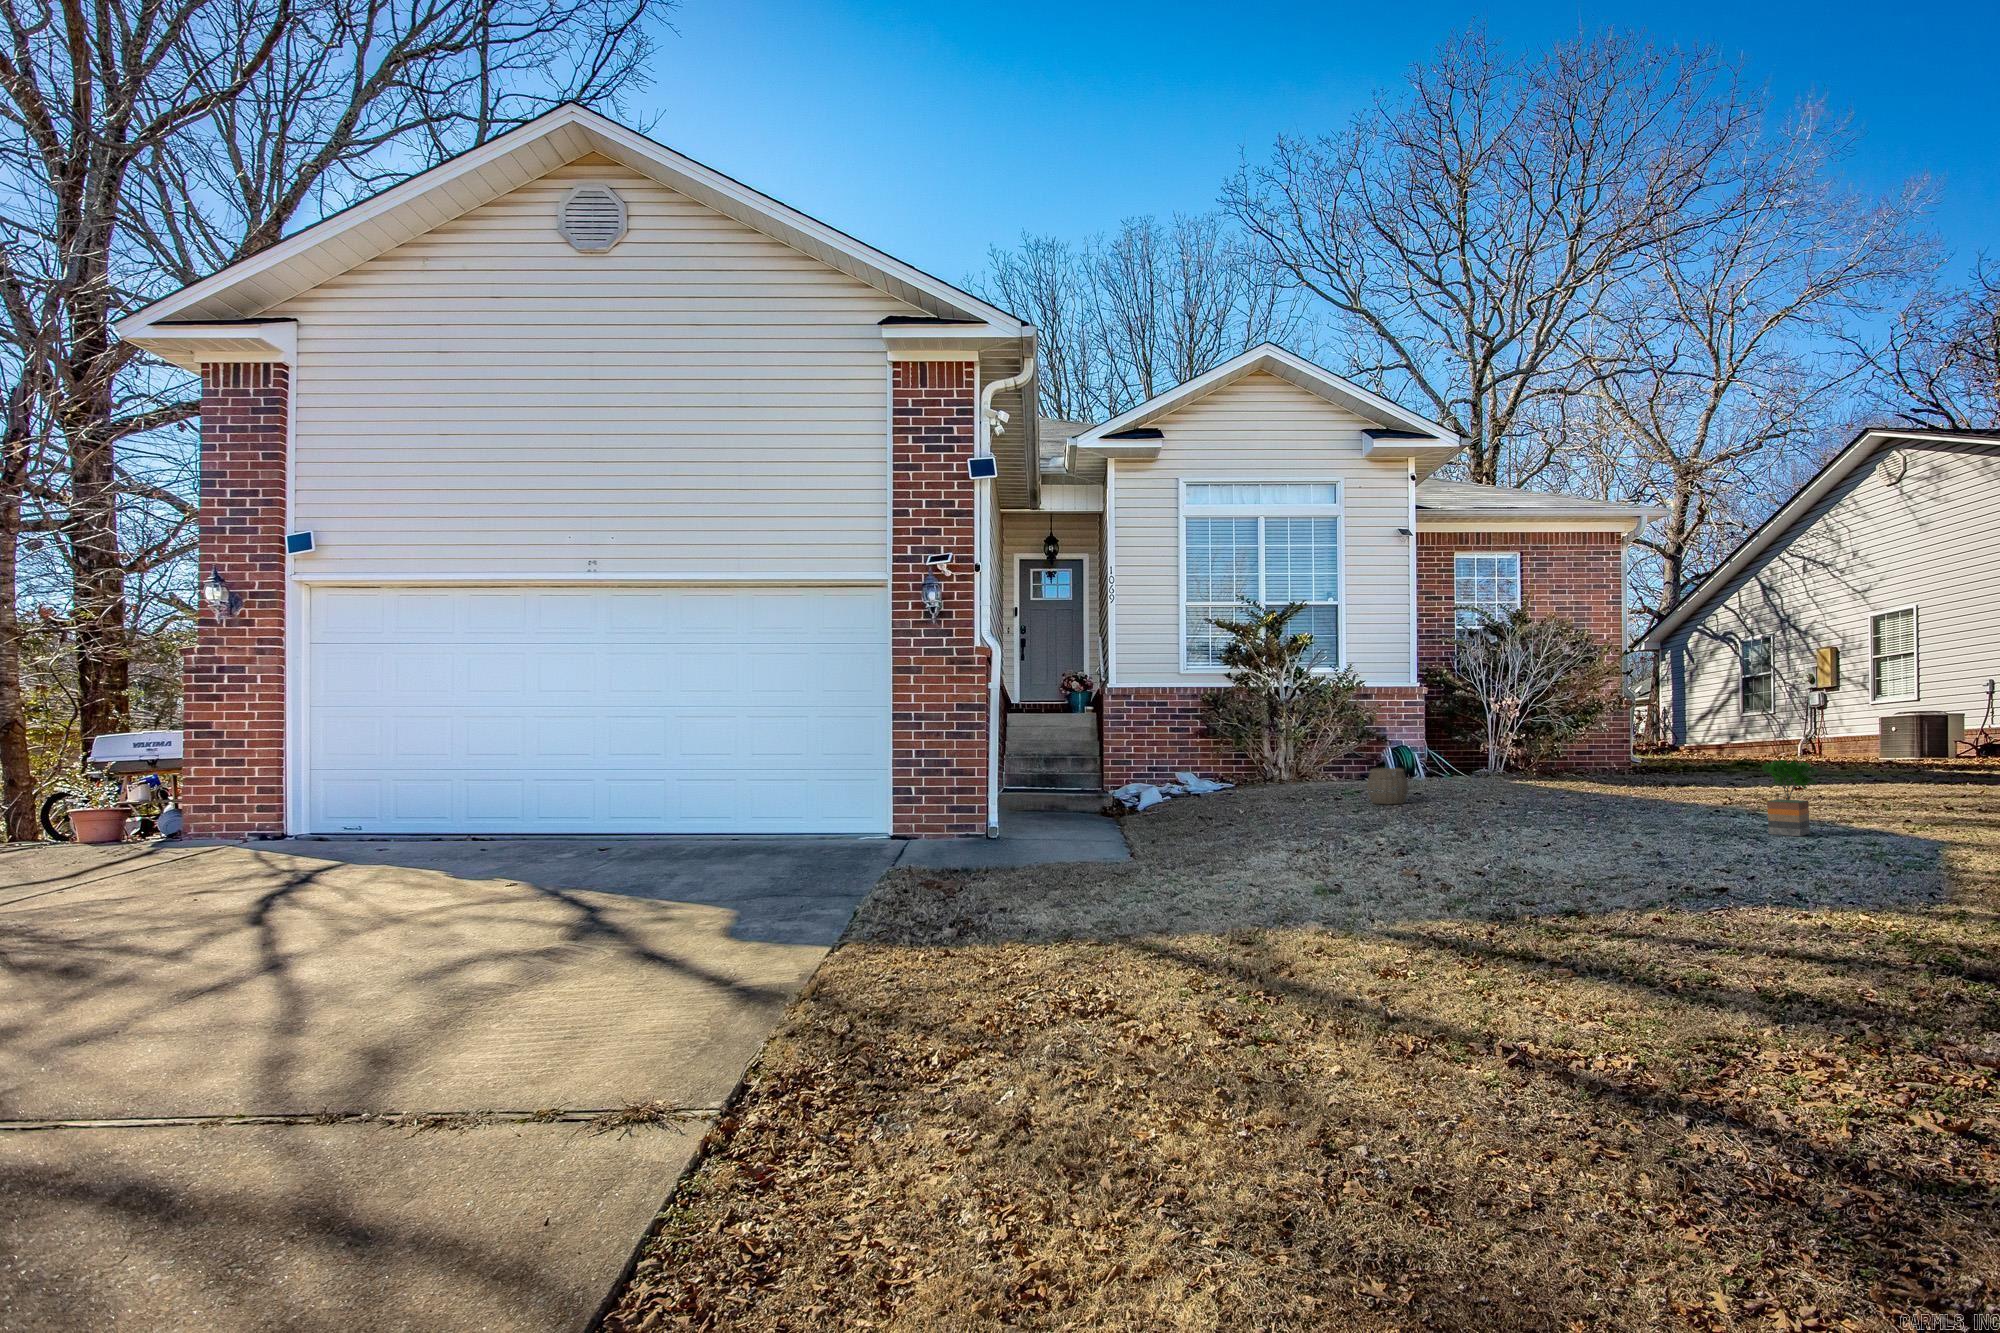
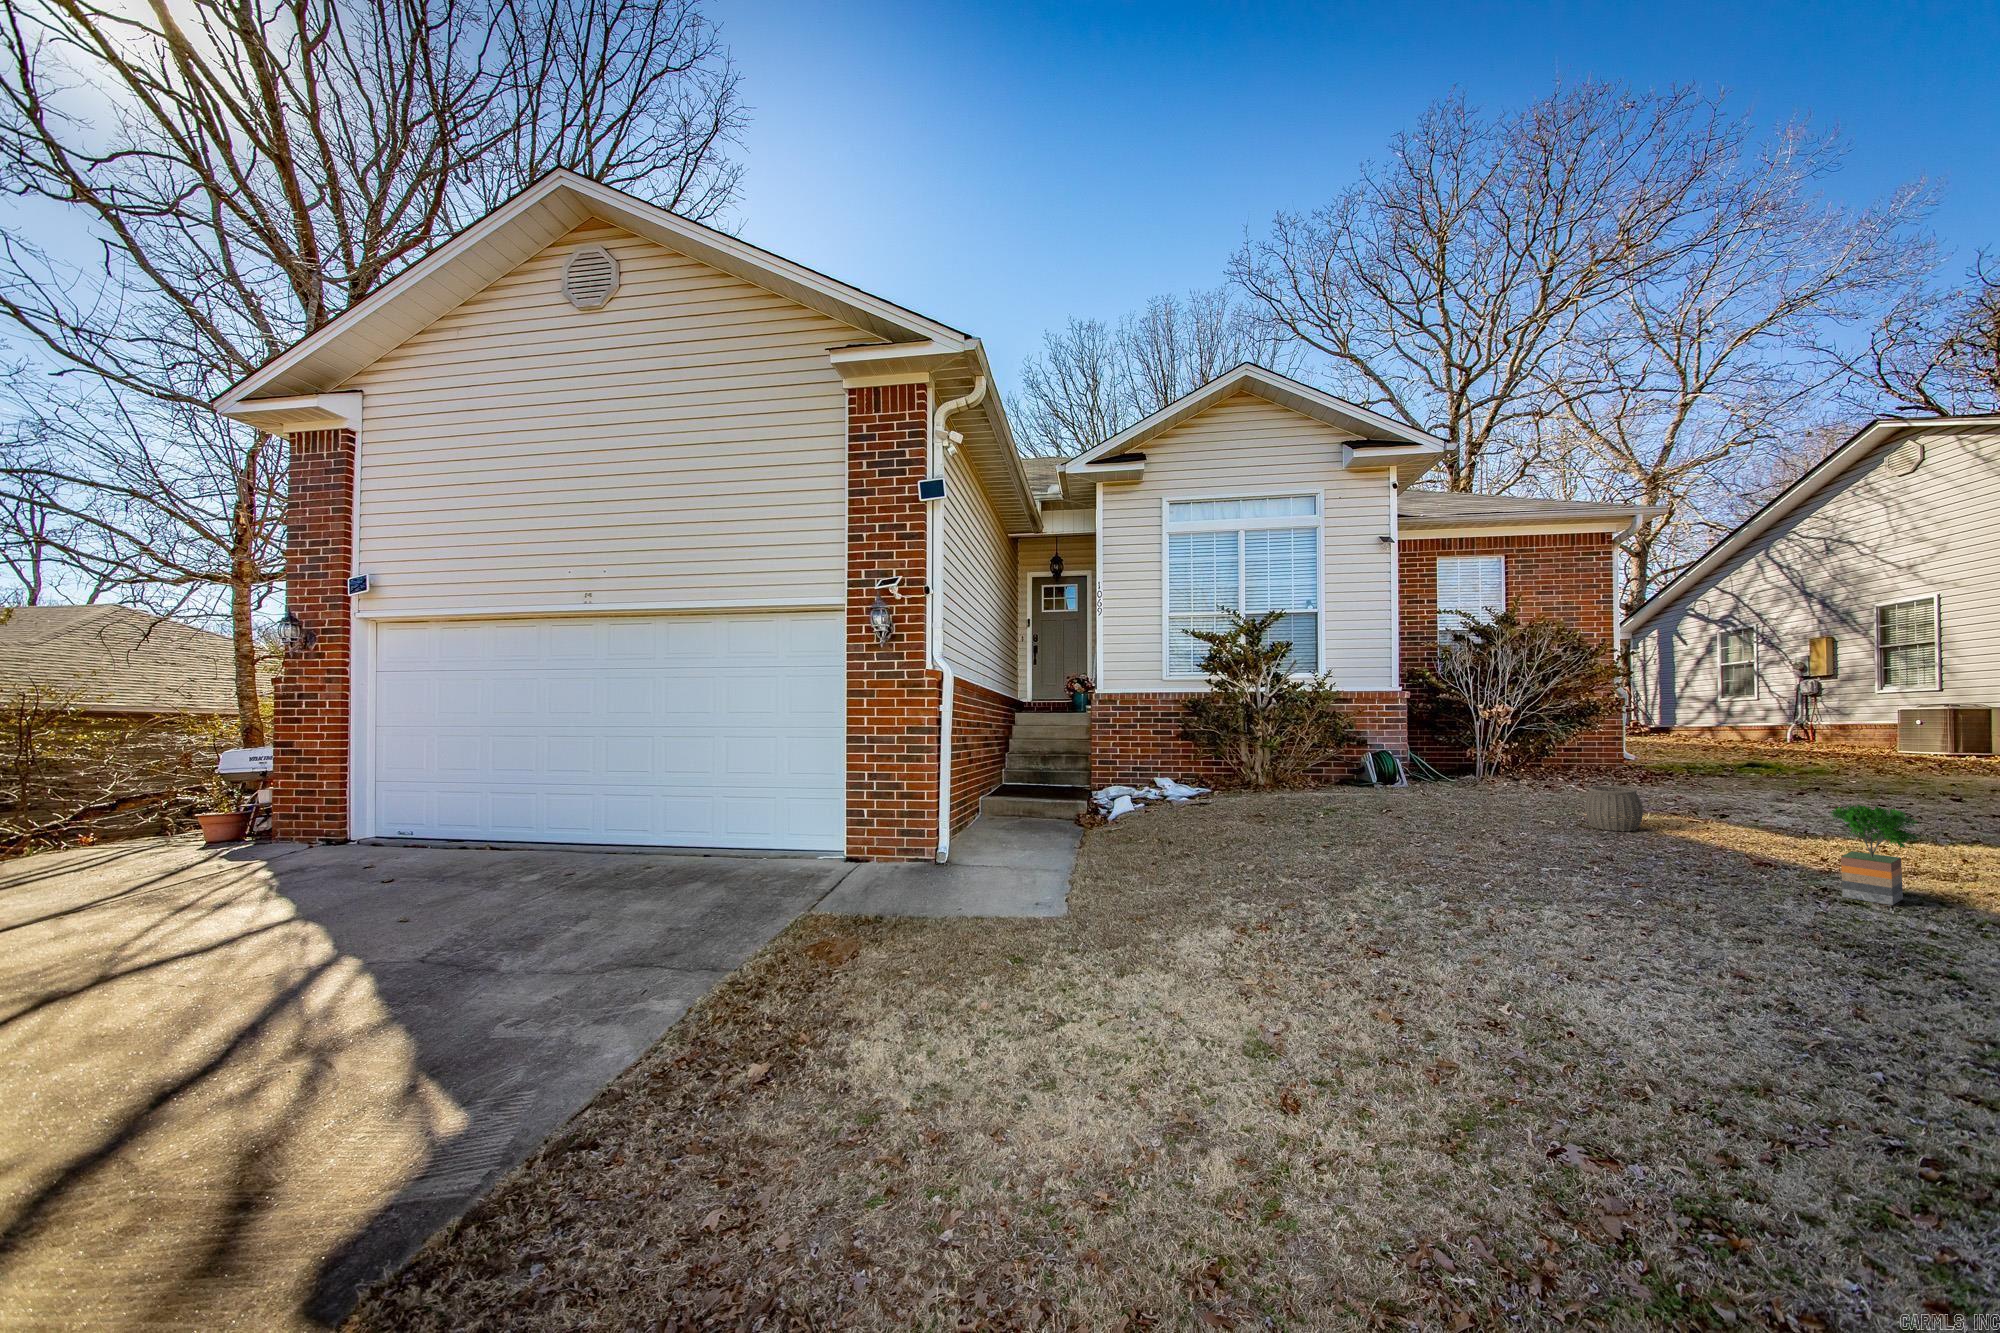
woven basket: present [1367,768,1408,804] -> present [1585,786,1644,831]

